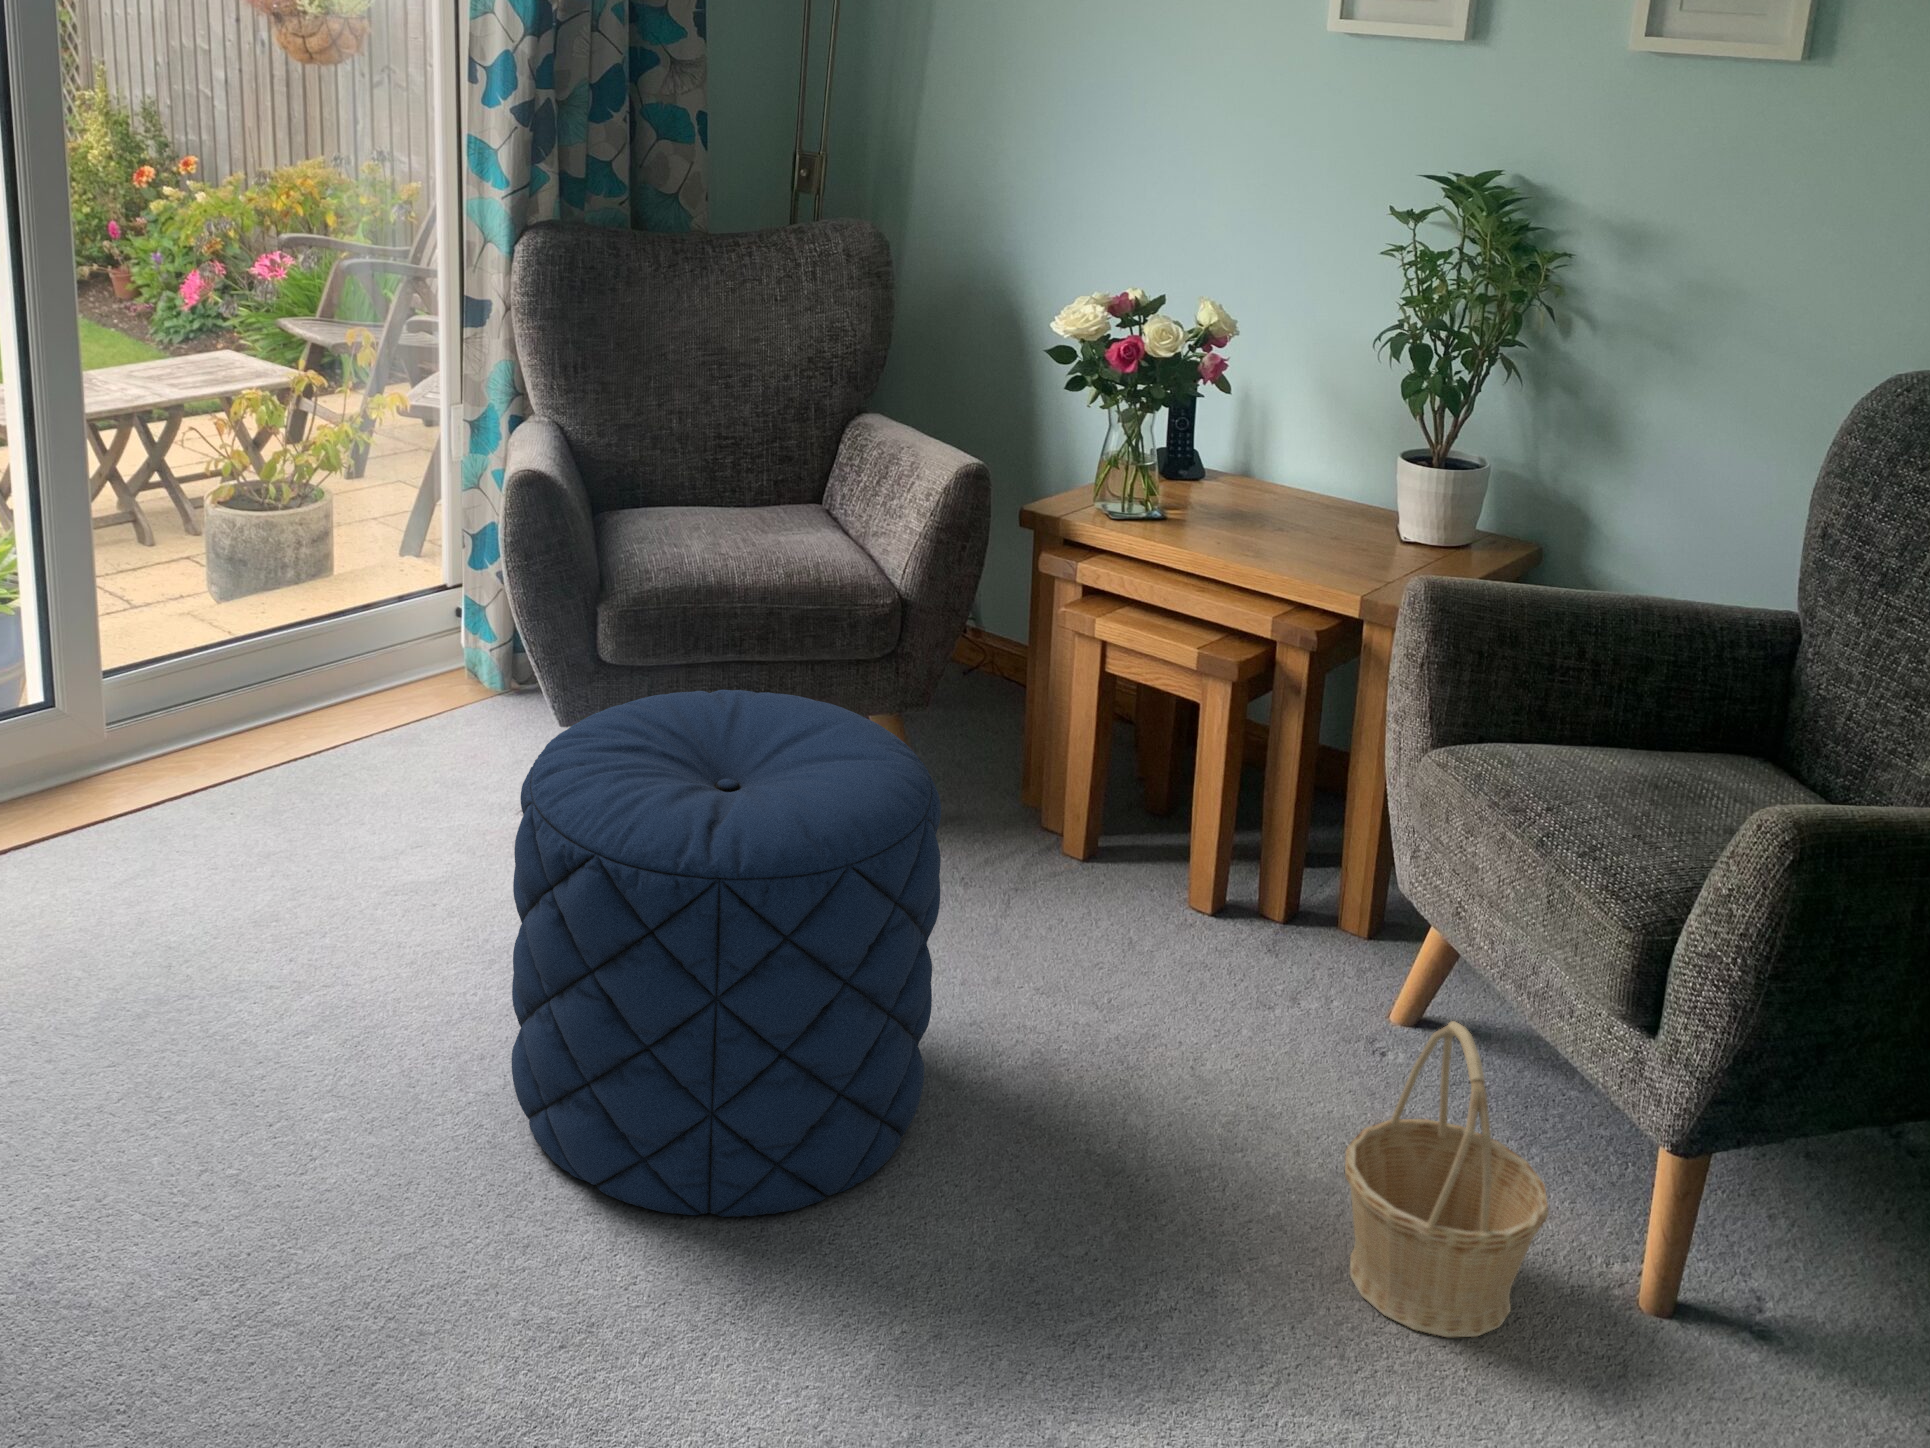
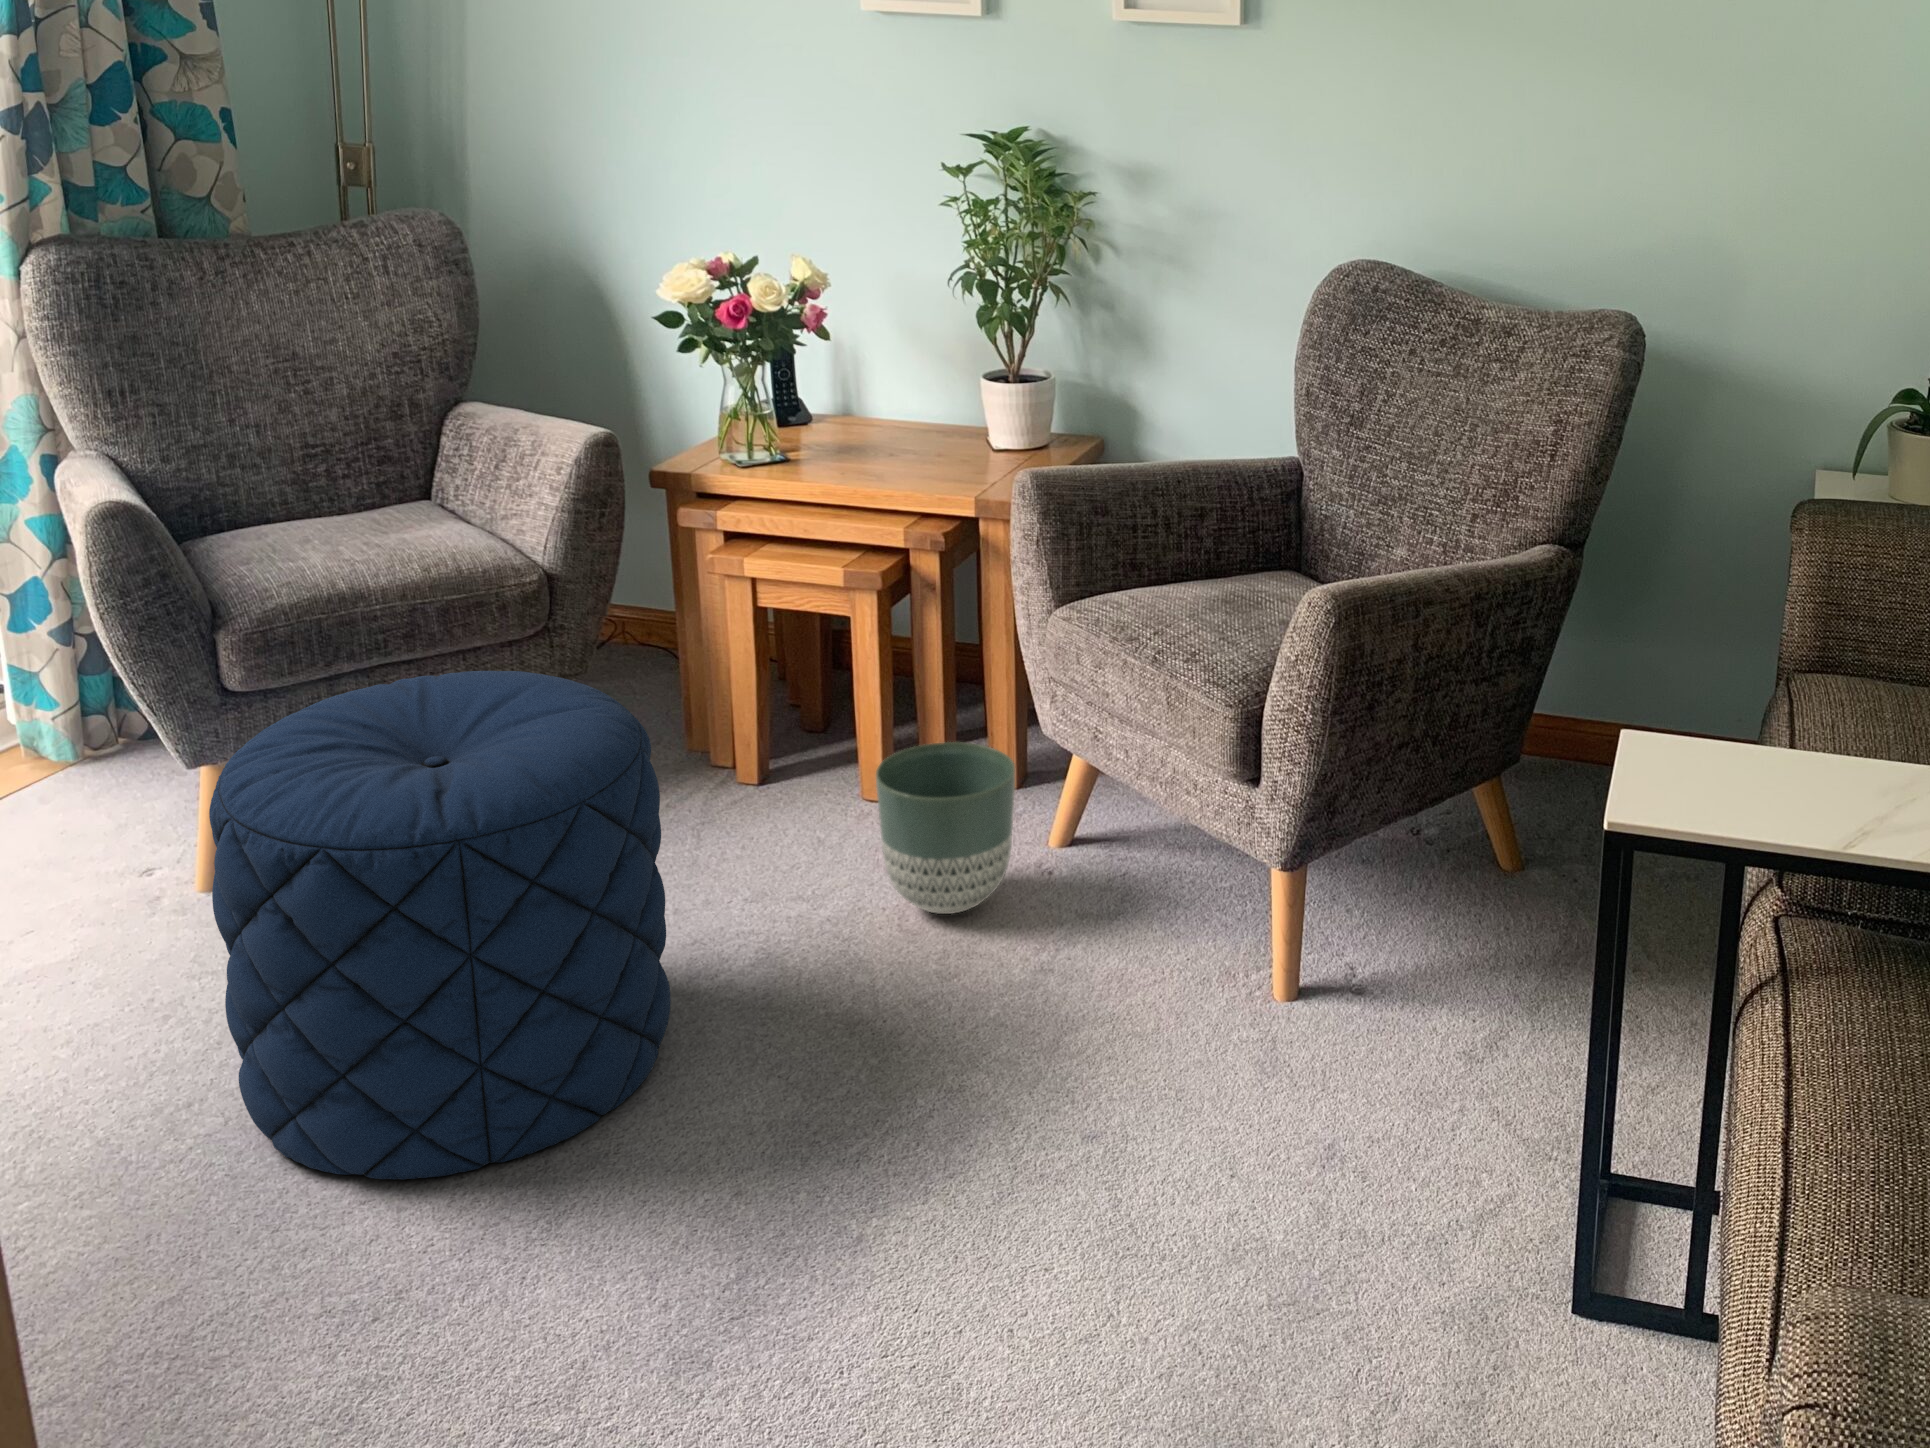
planter: none [1187,867,1354,1070] -> present [876,742,1015,914]
basket: present [1345,1021,1549,1337] -> none [1045,815,1203,1066]

